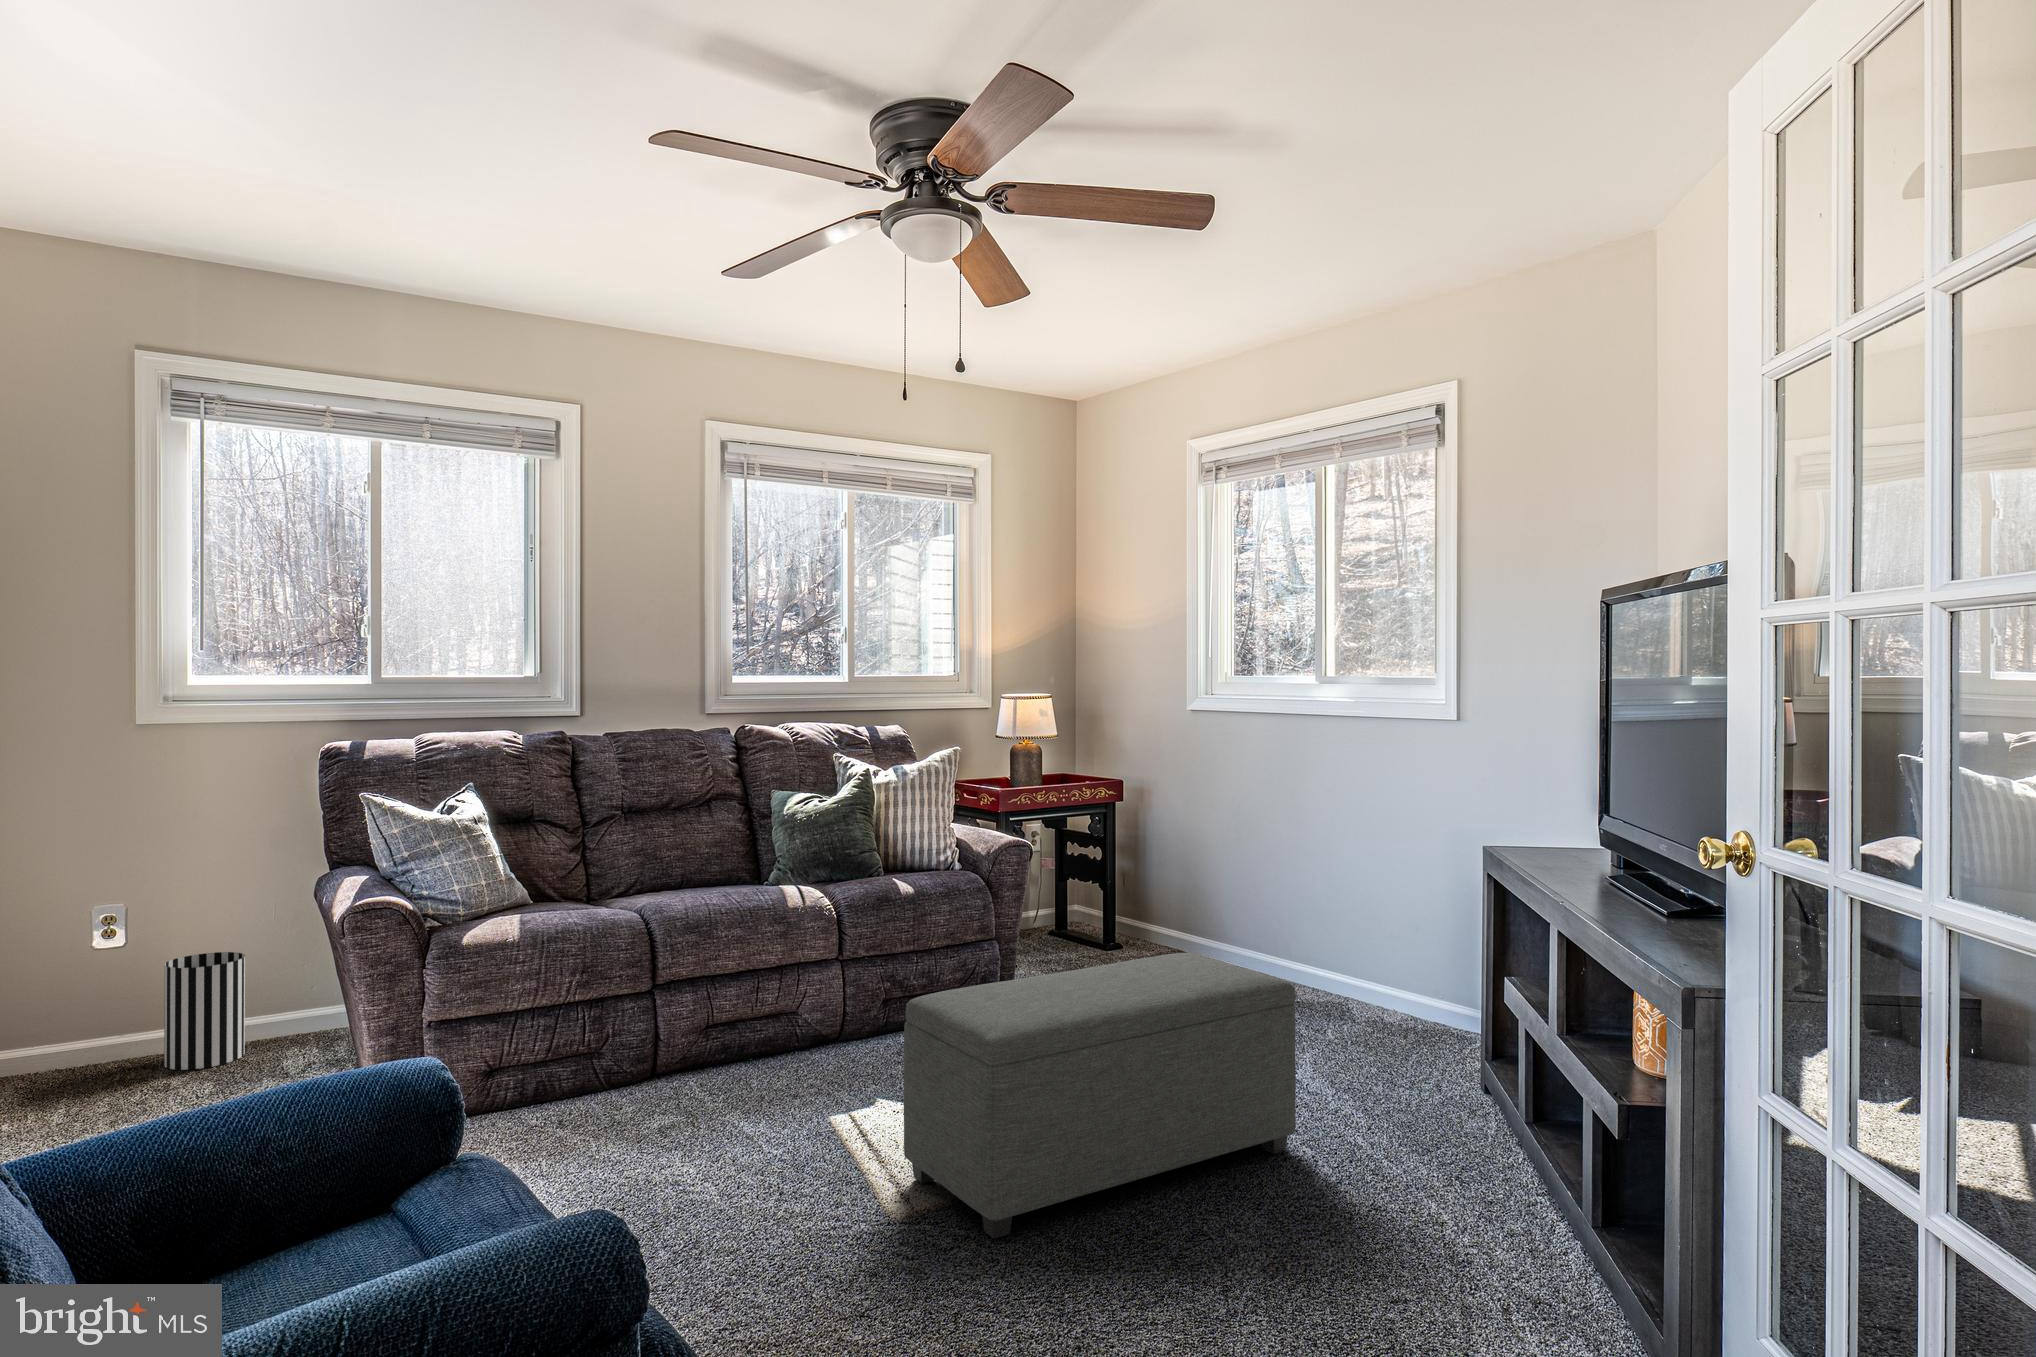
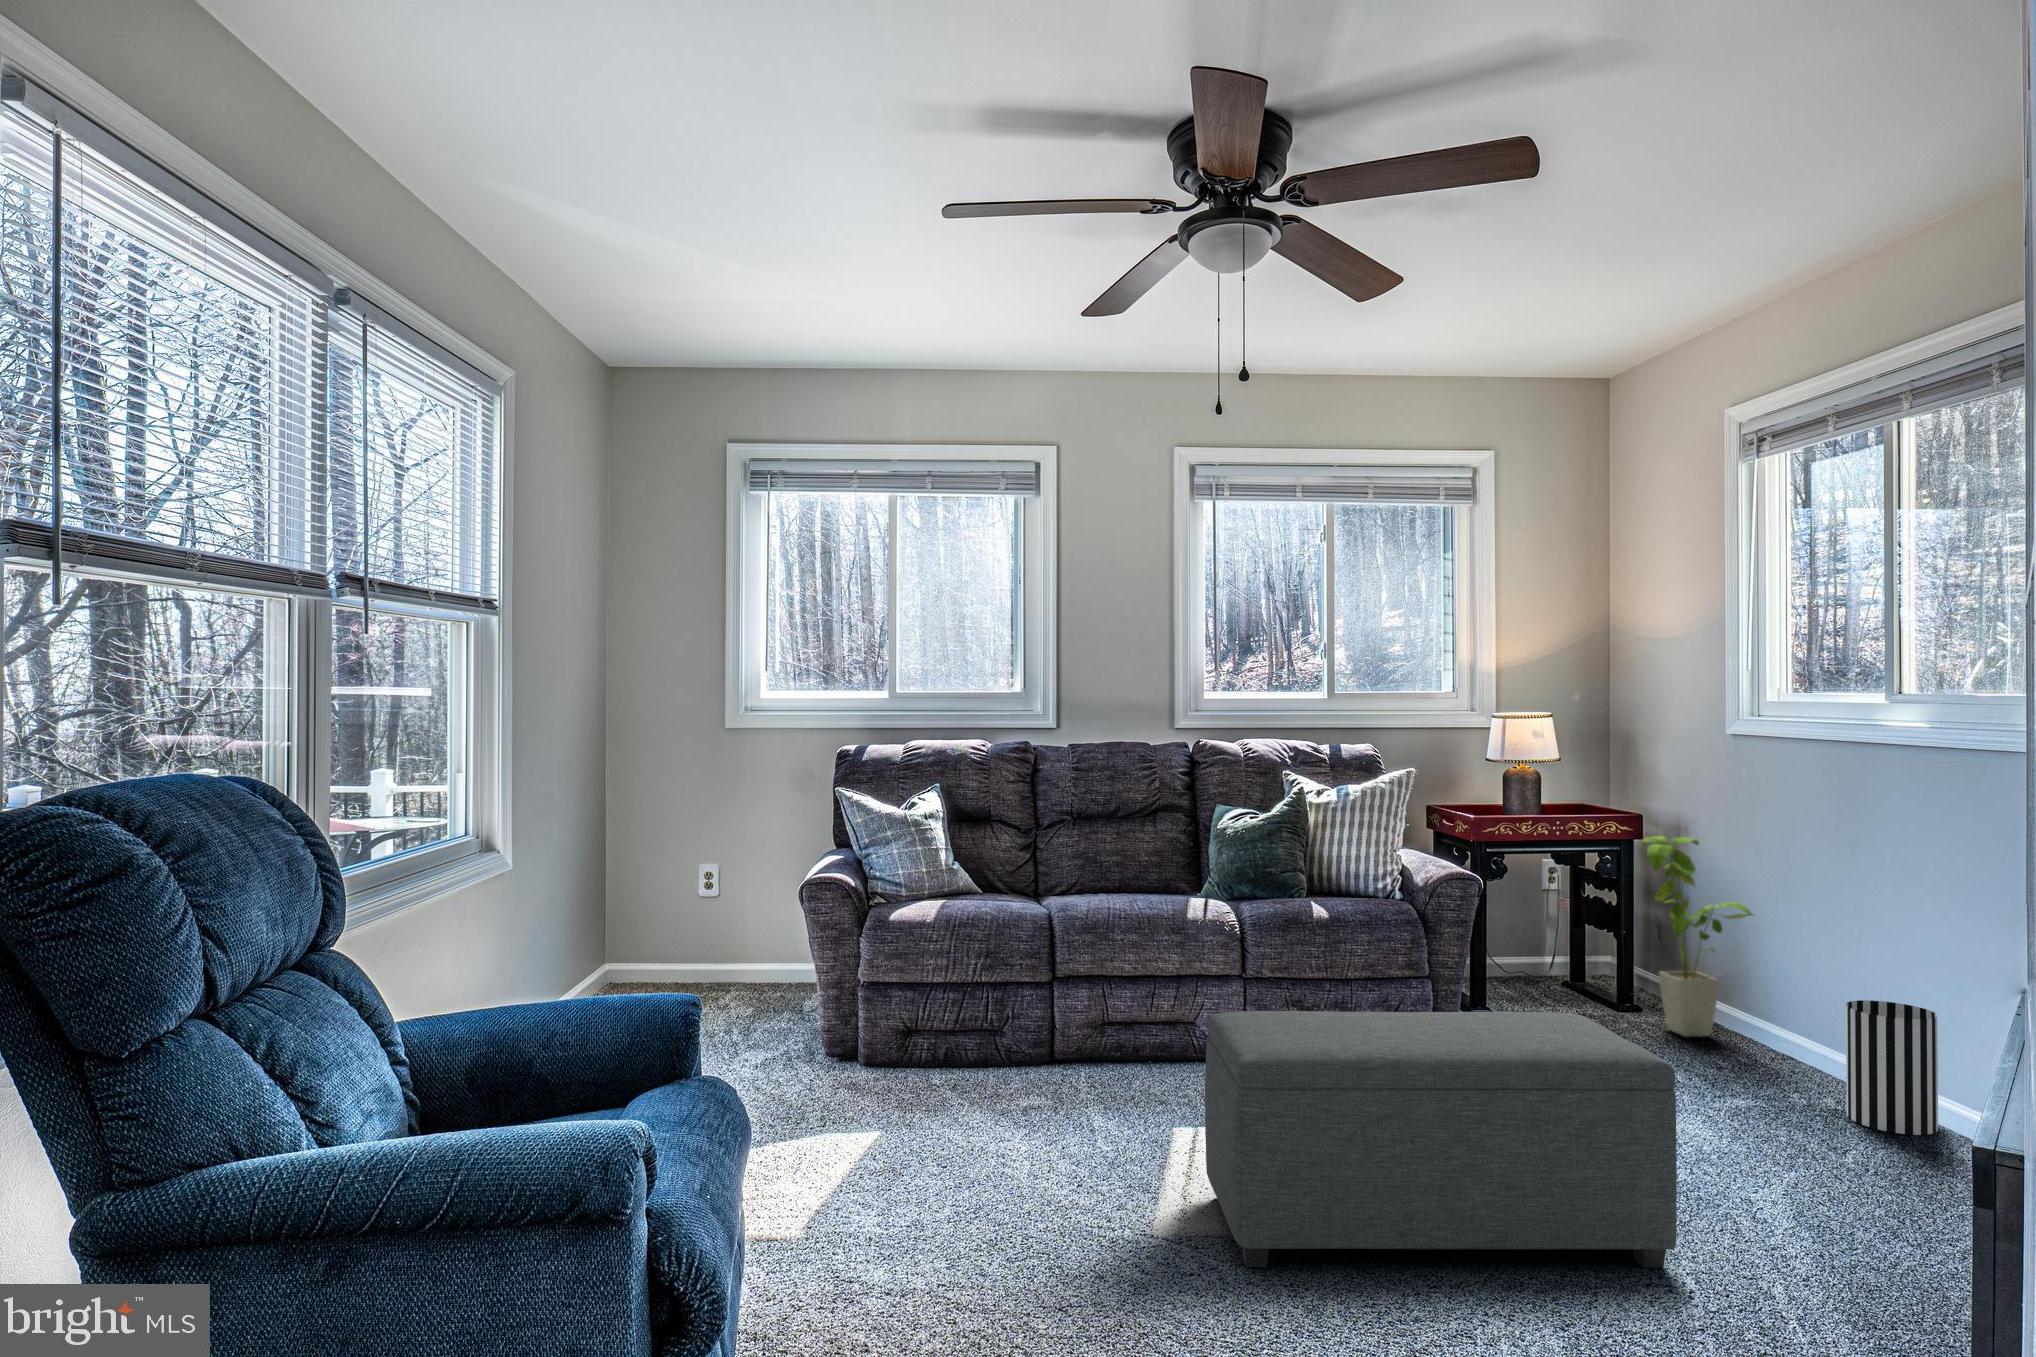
house plant: none [1129,795,1215,960] -> present [1642,836,1753,1037]
wastebasket: present [164,952,245,1070] -> present [1846,1000,1938,1135]

